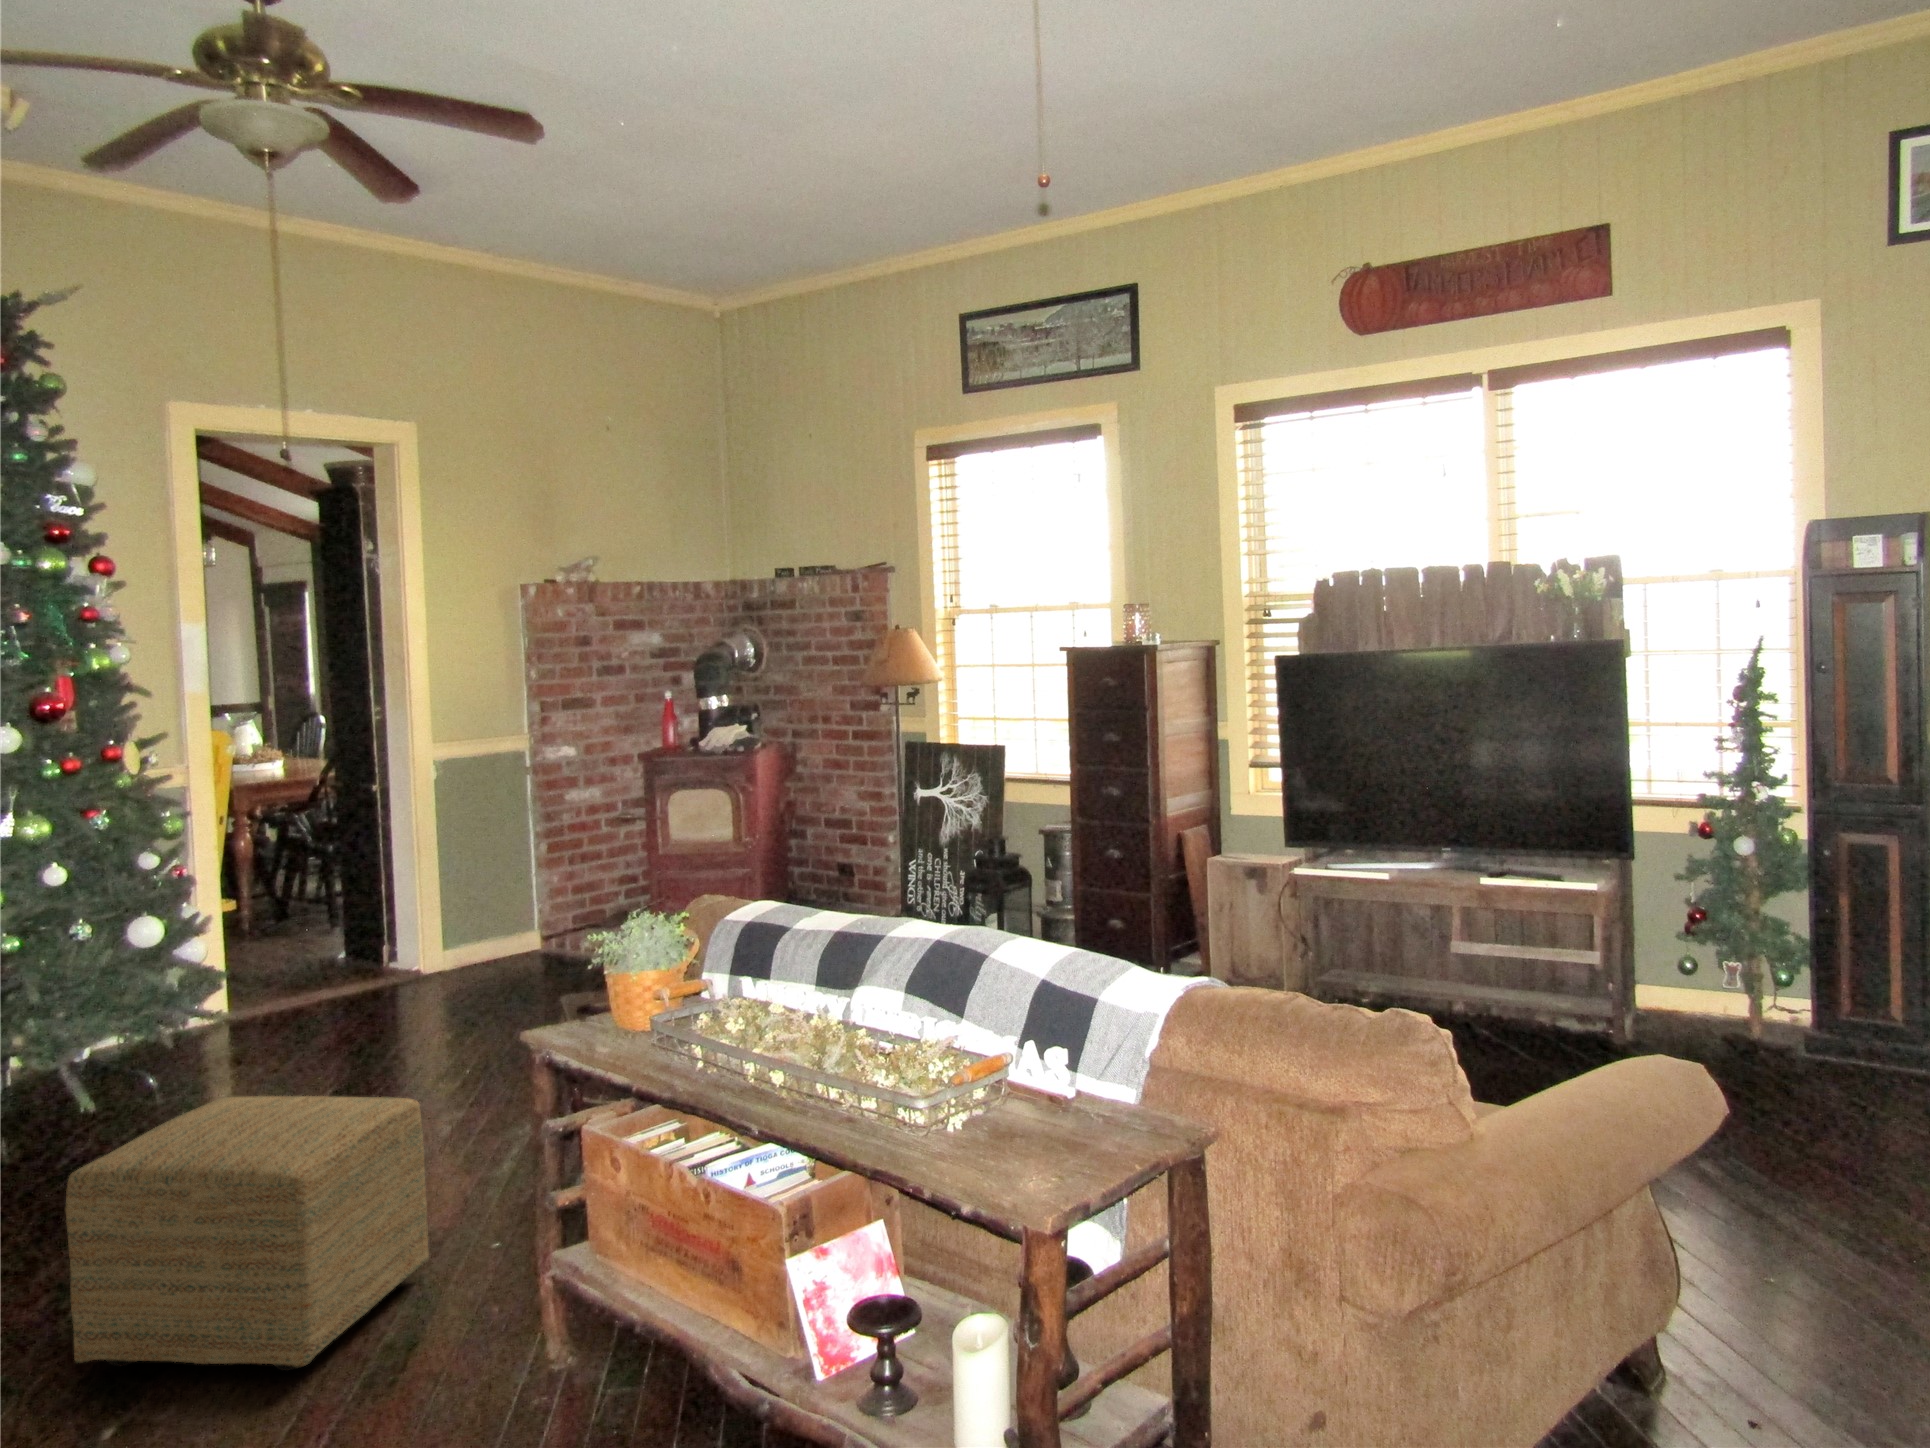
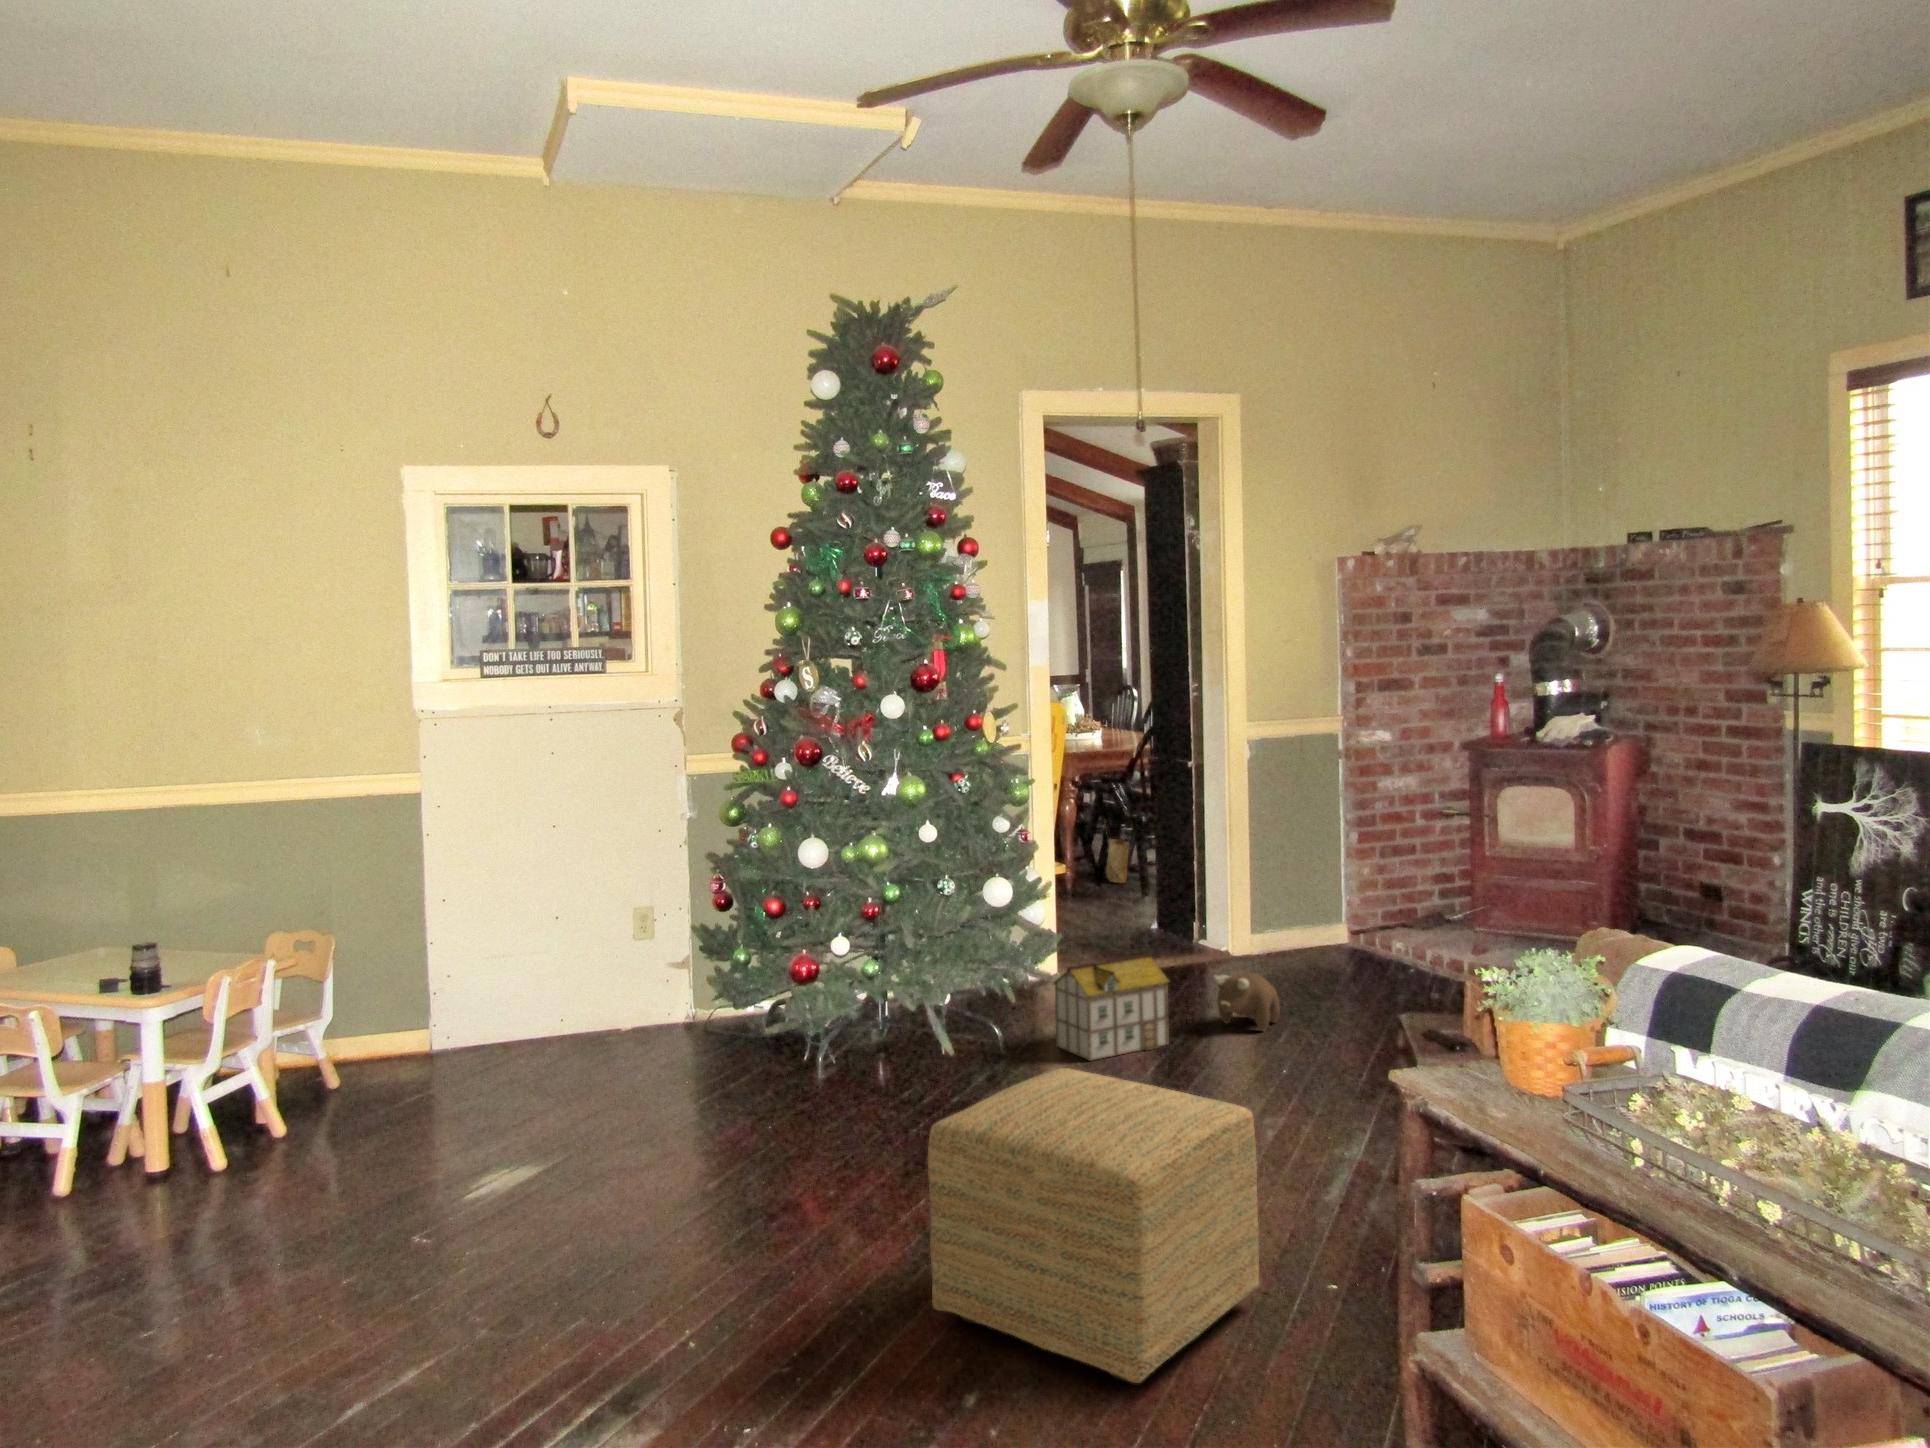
woven basket: none [280,852,313,921] -> present [1106,839,1129,883]
toy house: none [215,983,350,1101] -> present [1053,954,1169,1061]
plush toy: none [397,989,467,1043] -> present [1214,973,1280,1030]

